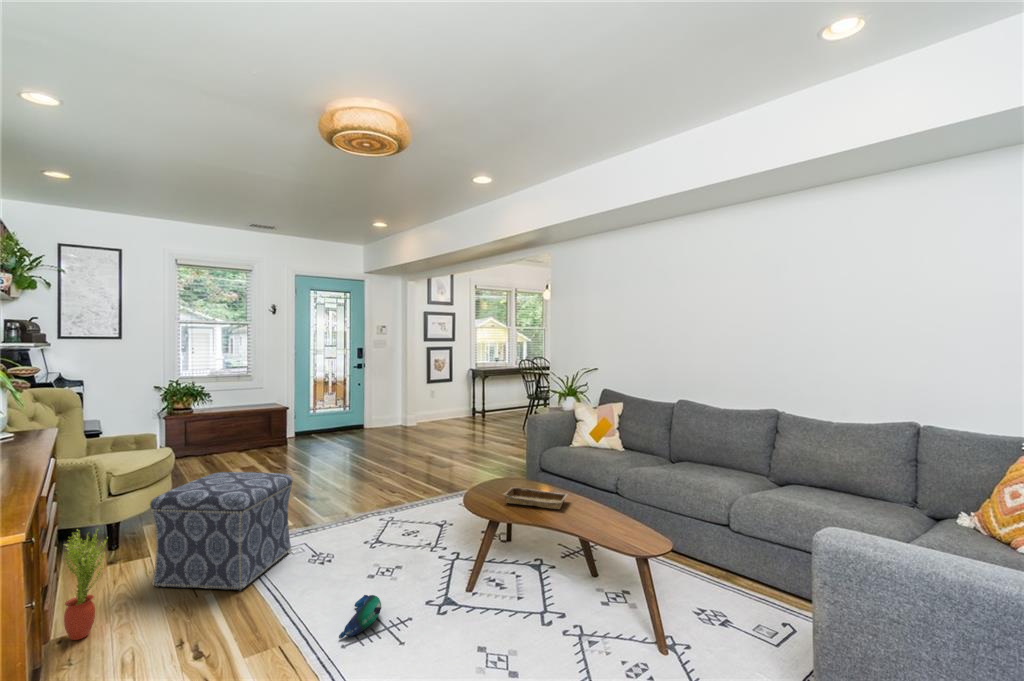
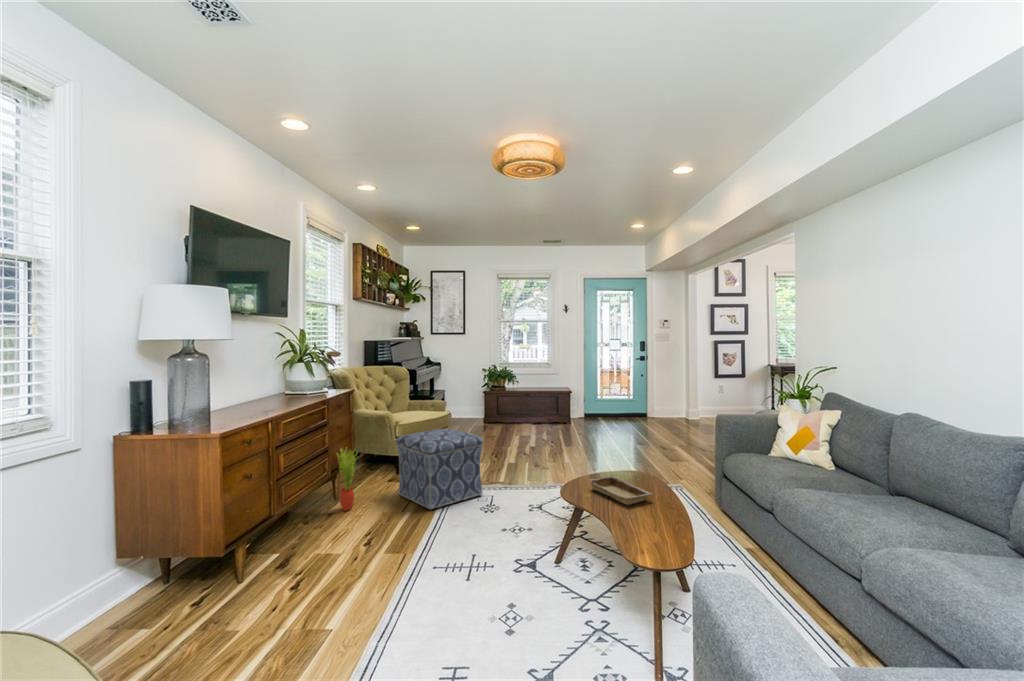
plush toy: present [339,595,381,639] -> none [440,536,483,559]

